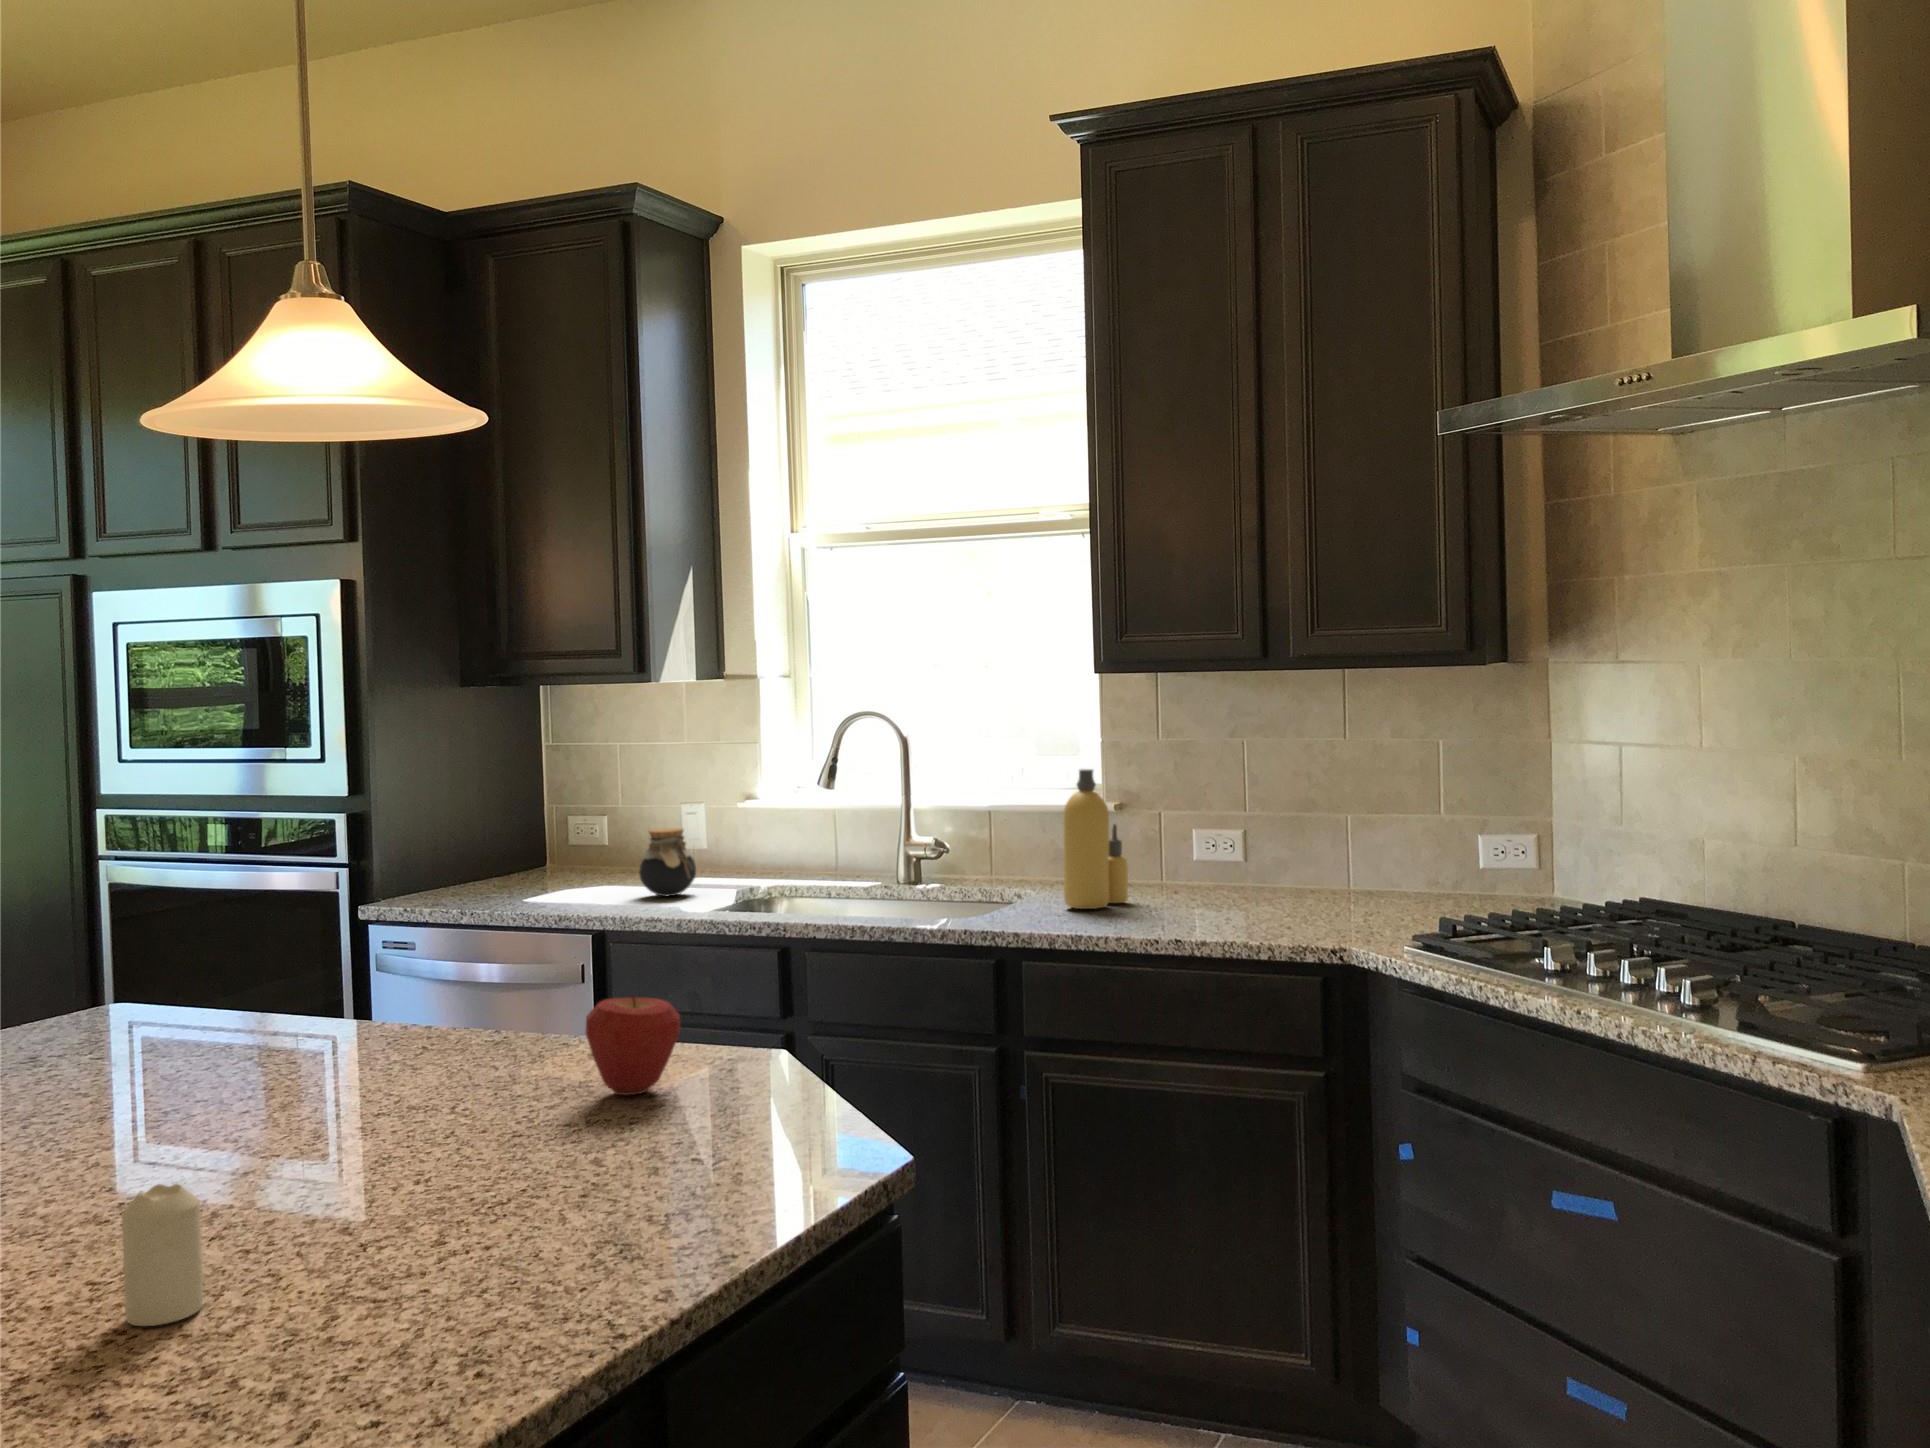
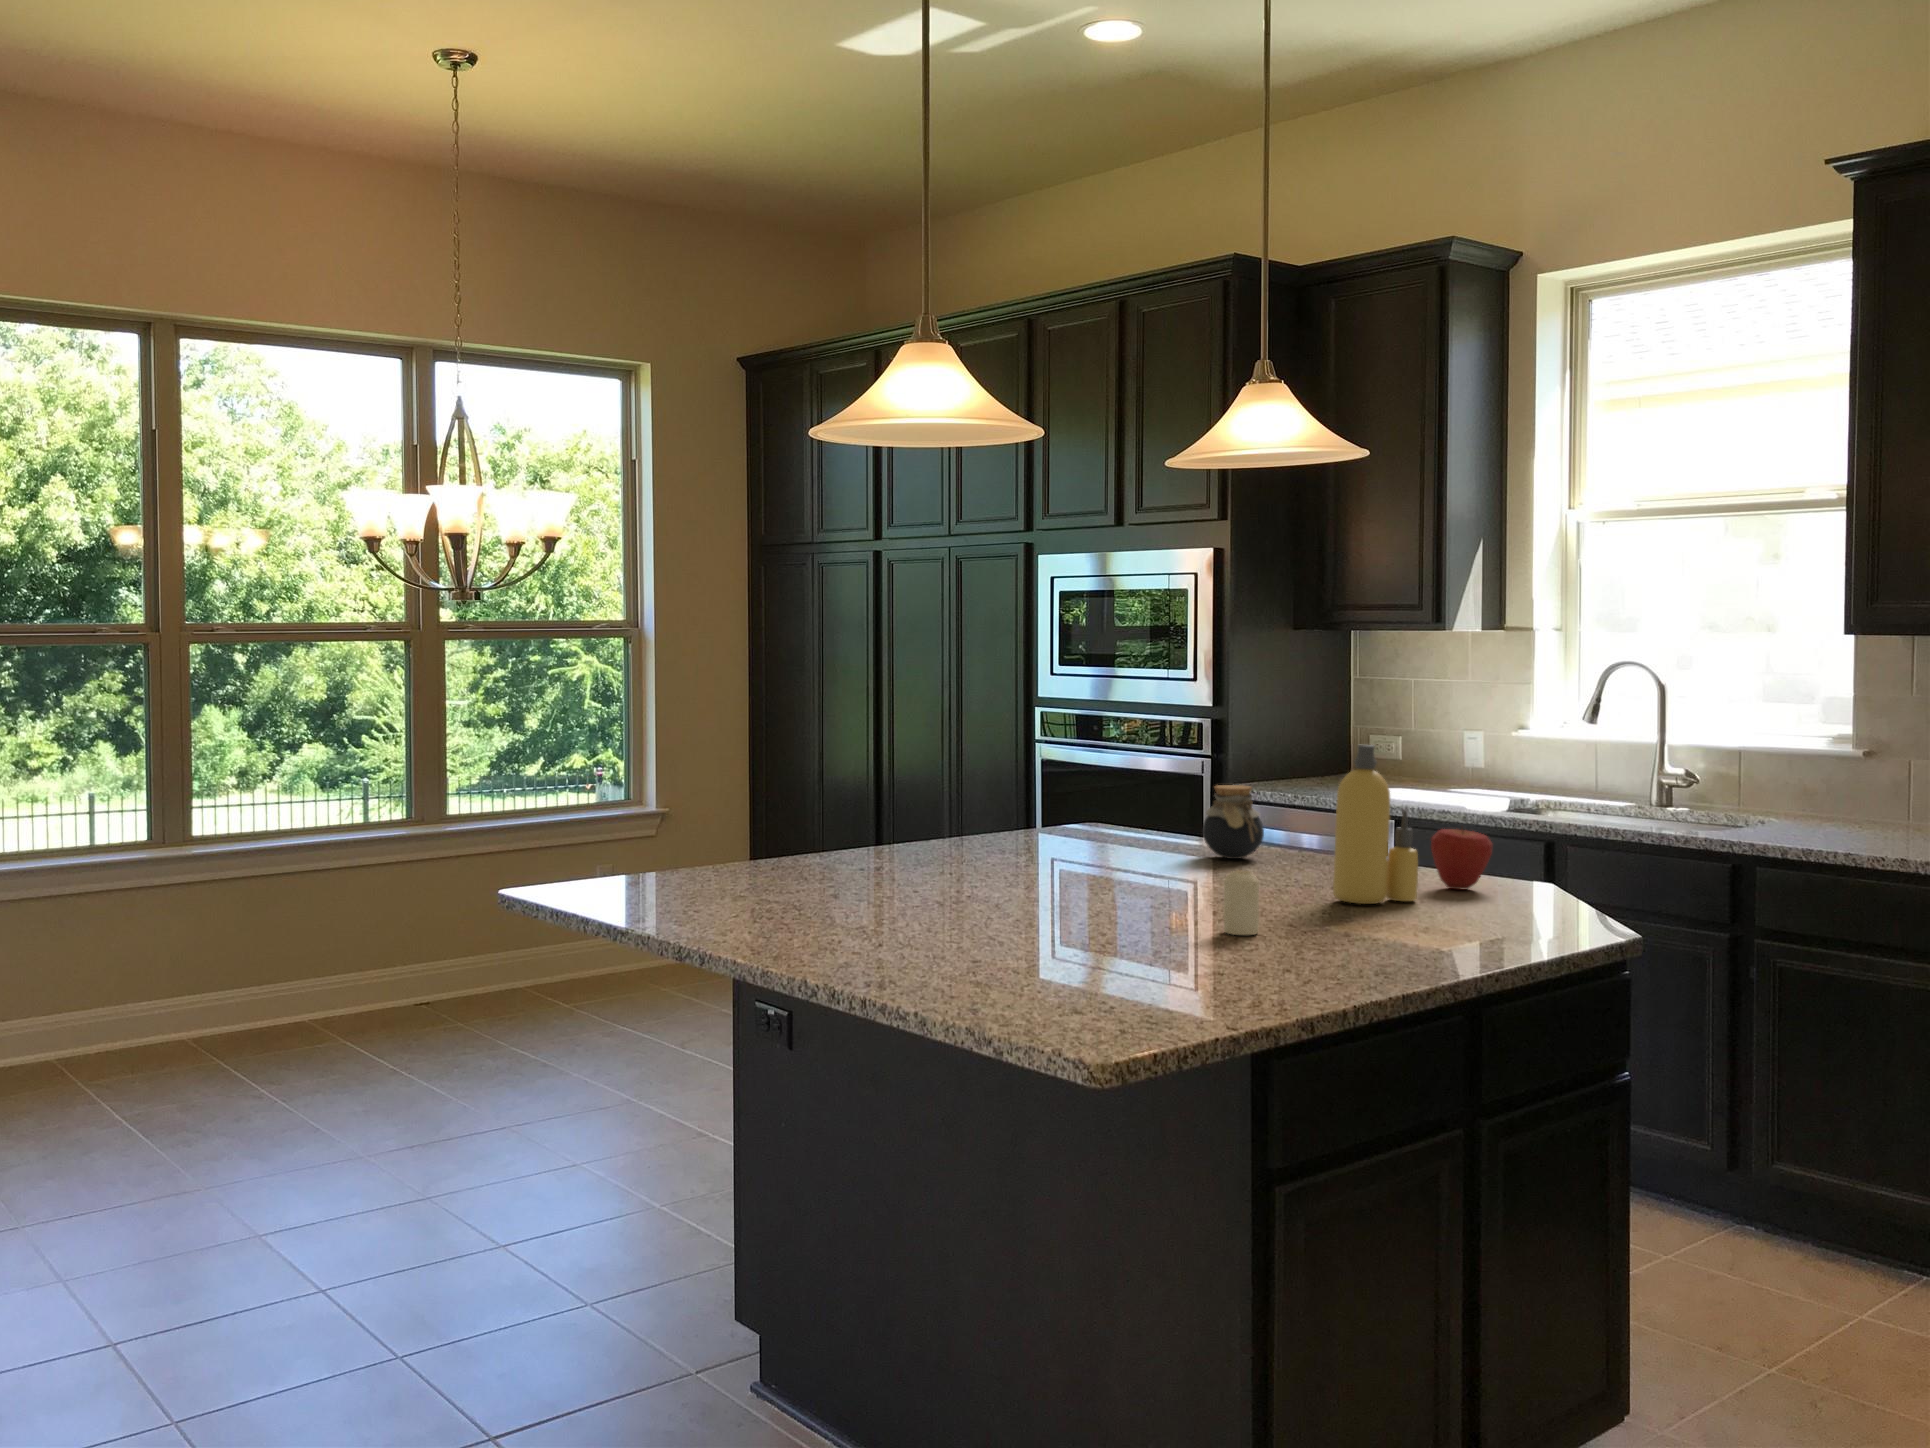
bottle: present [1064,769,1128,909] -> present [1333,745,1418,904]
jar: present [639,828,696,897] -> present [1202,785,1264,859]

